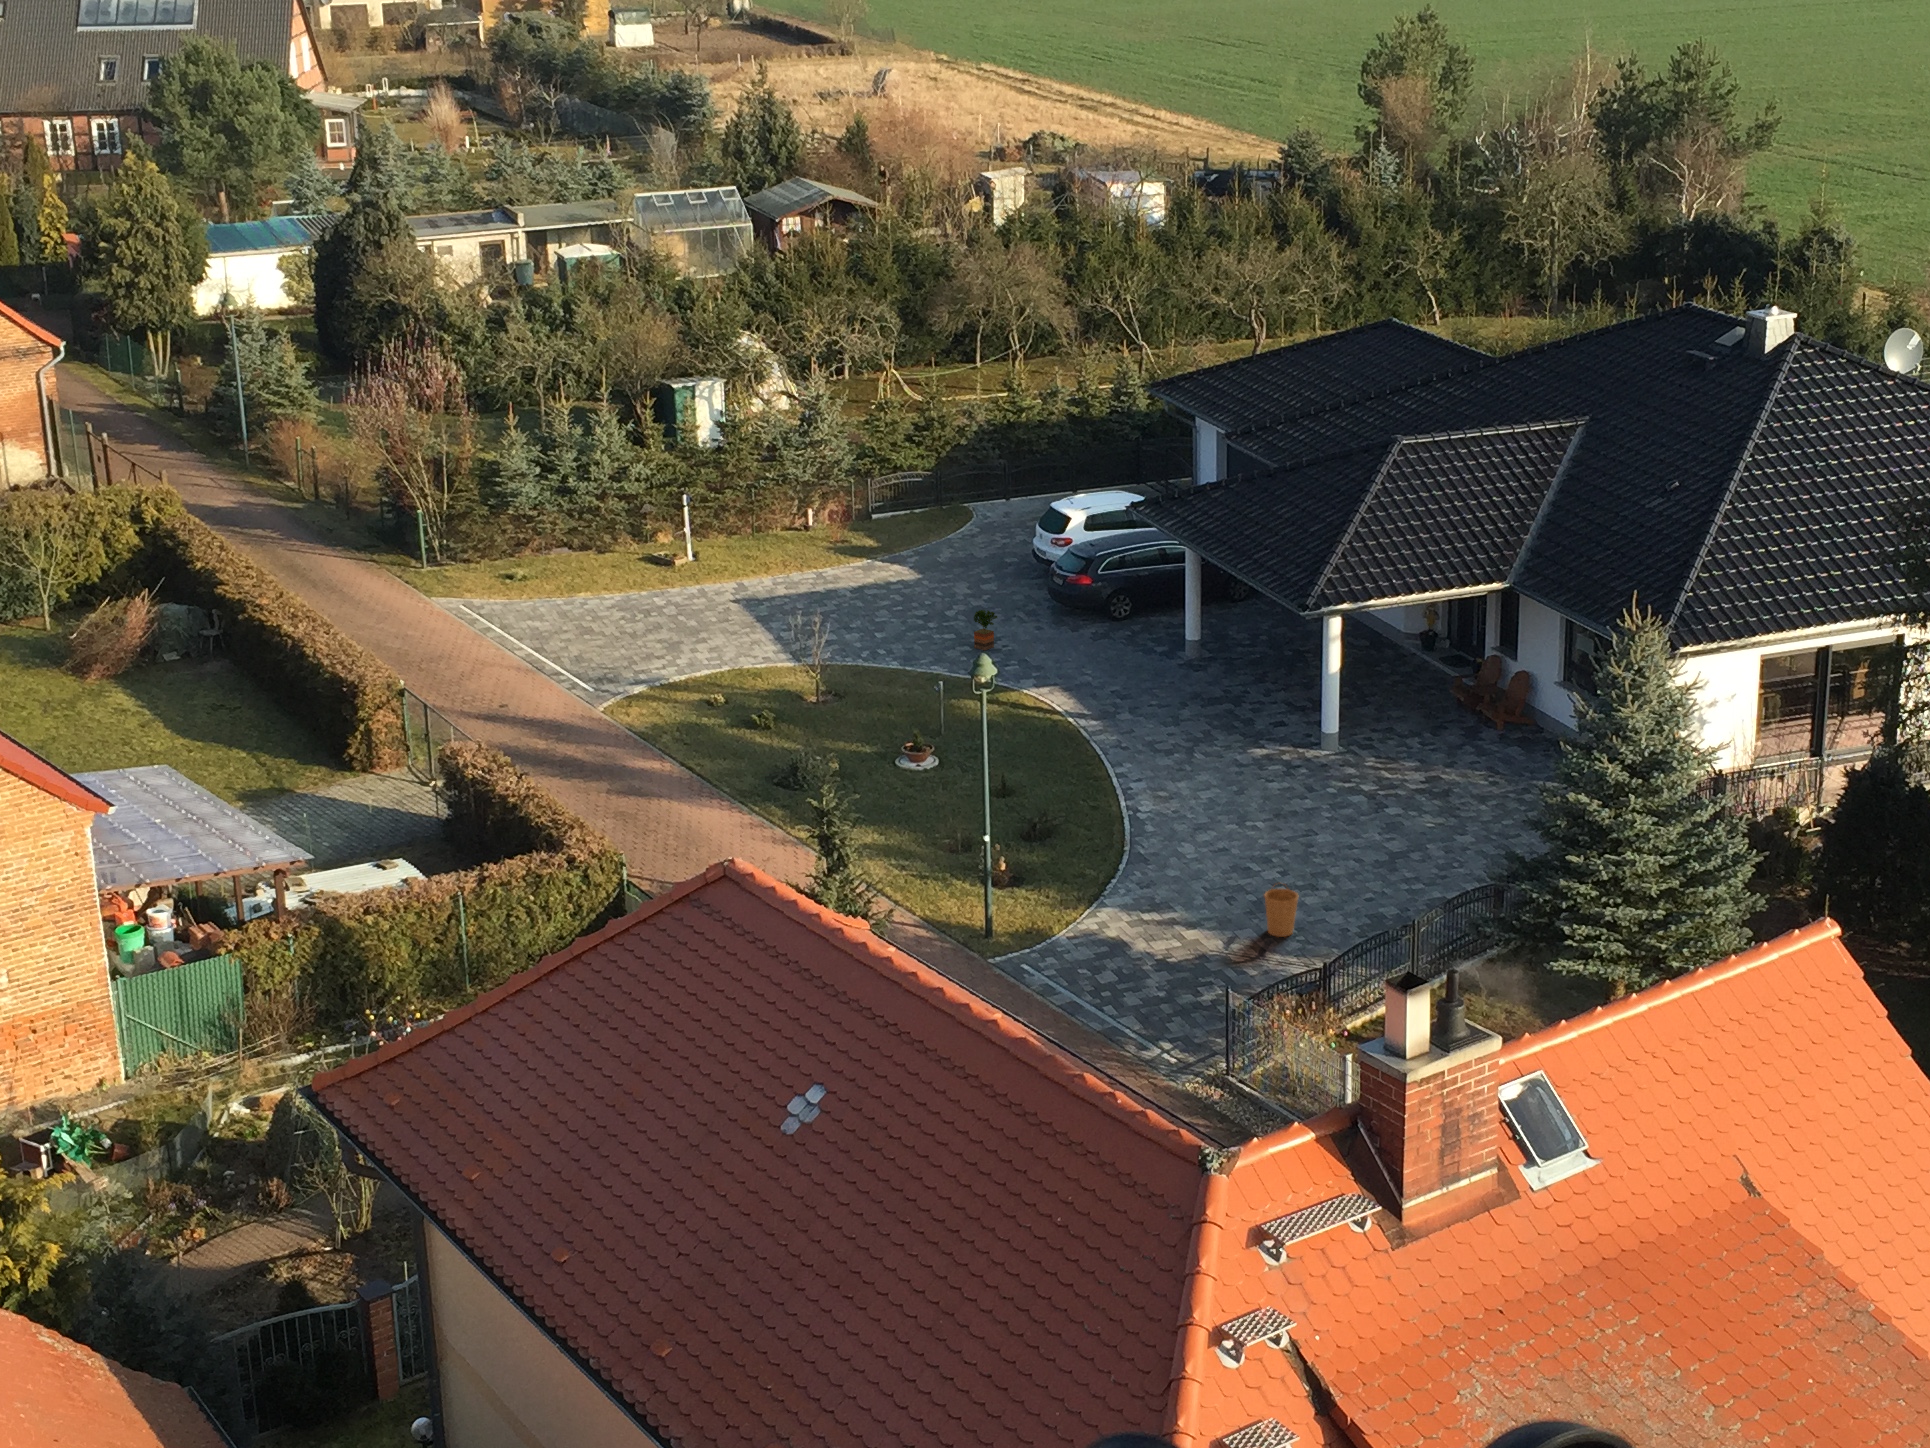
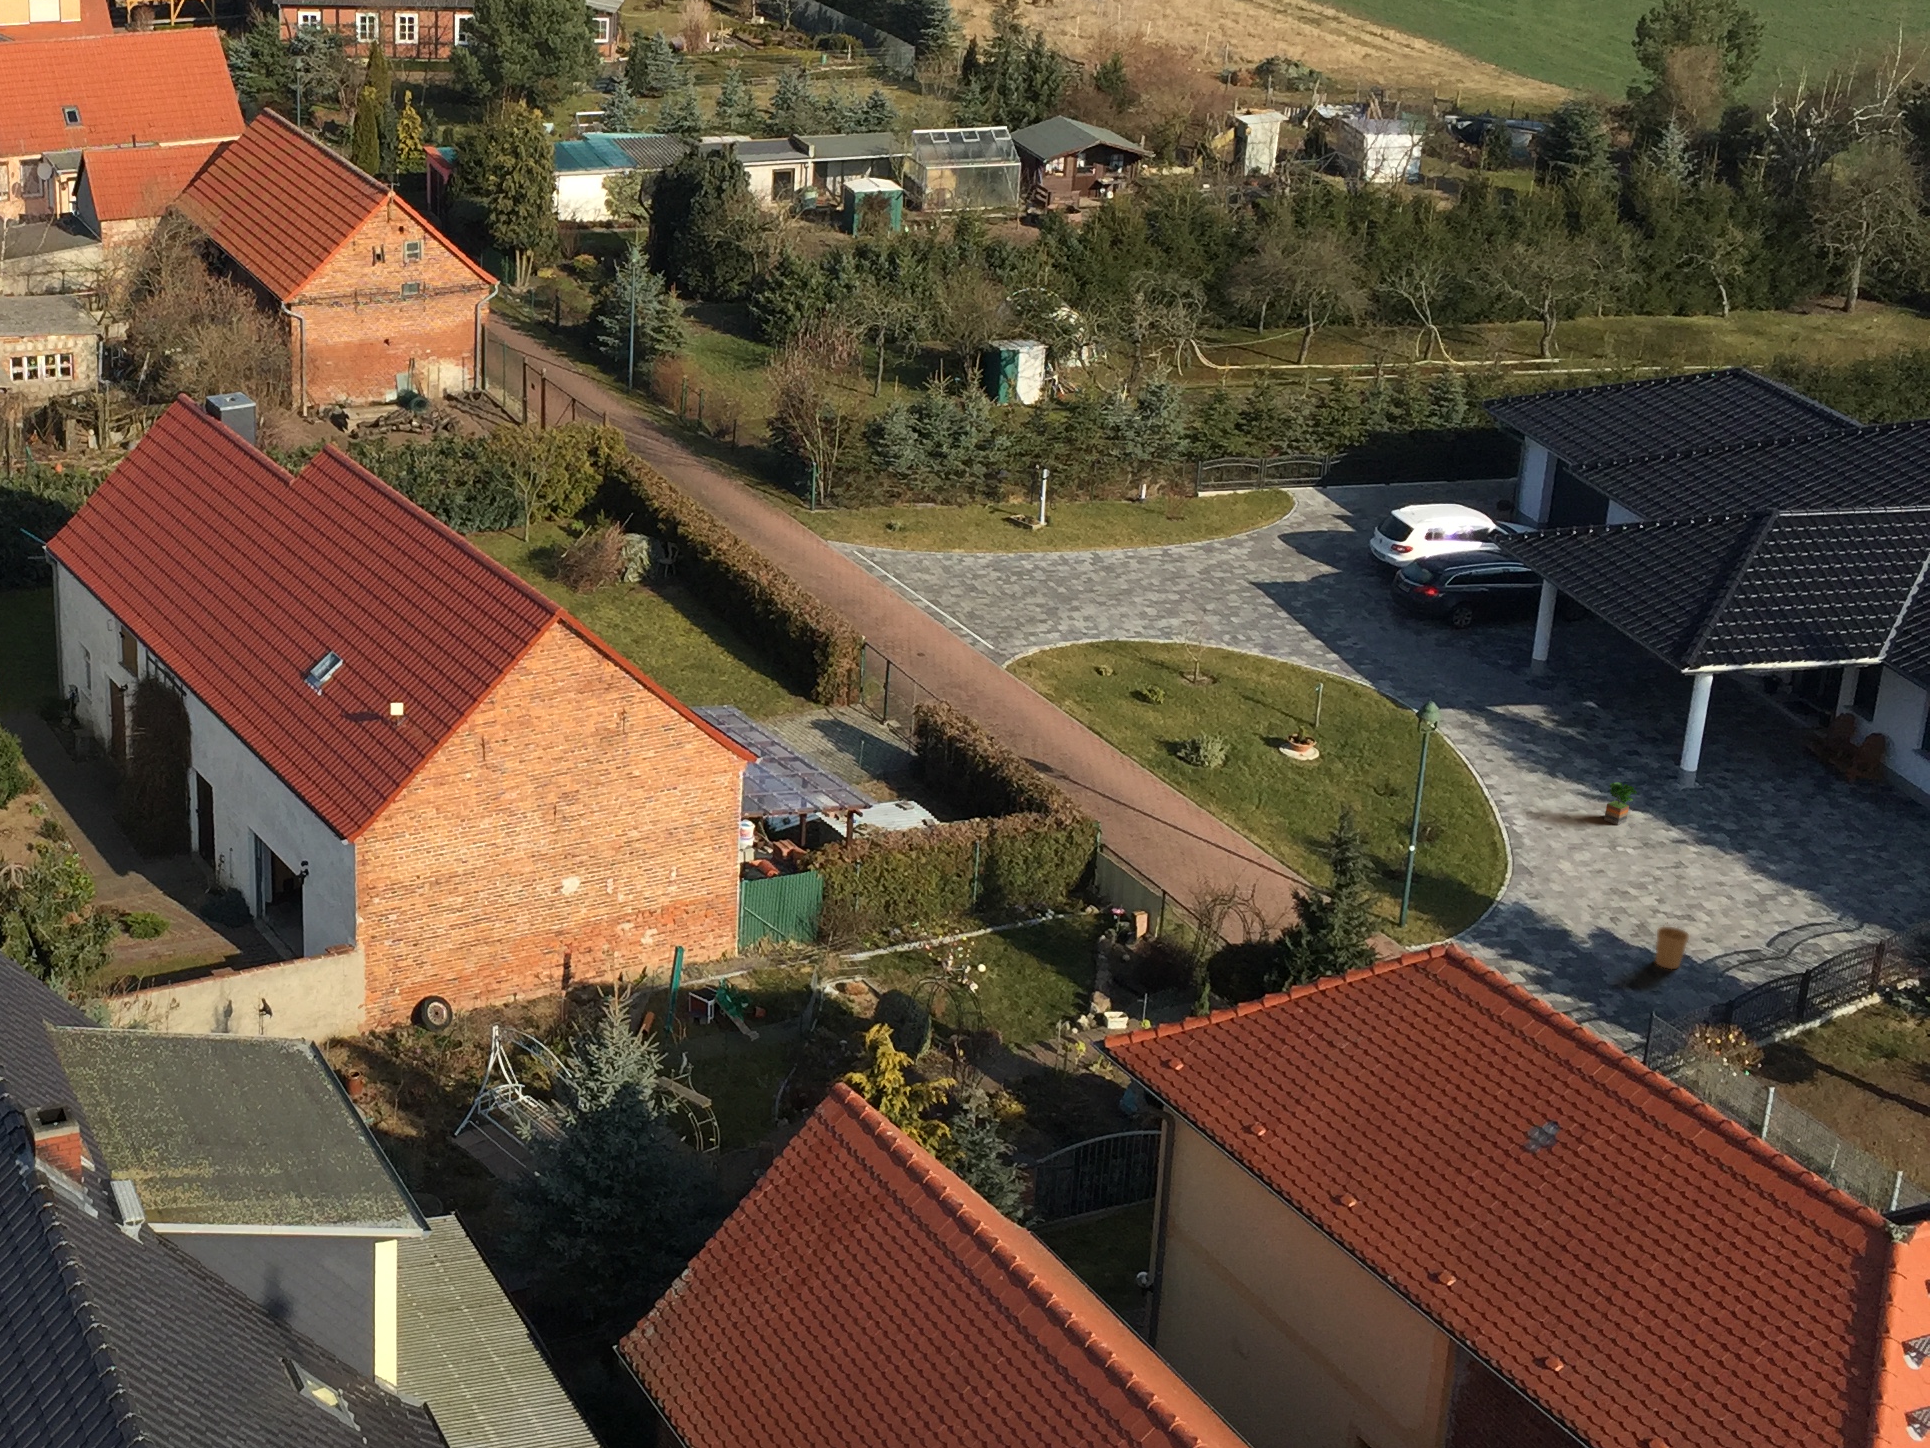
potted tree: present [974,610,997,650] -> present [1604,782,1637,825]

